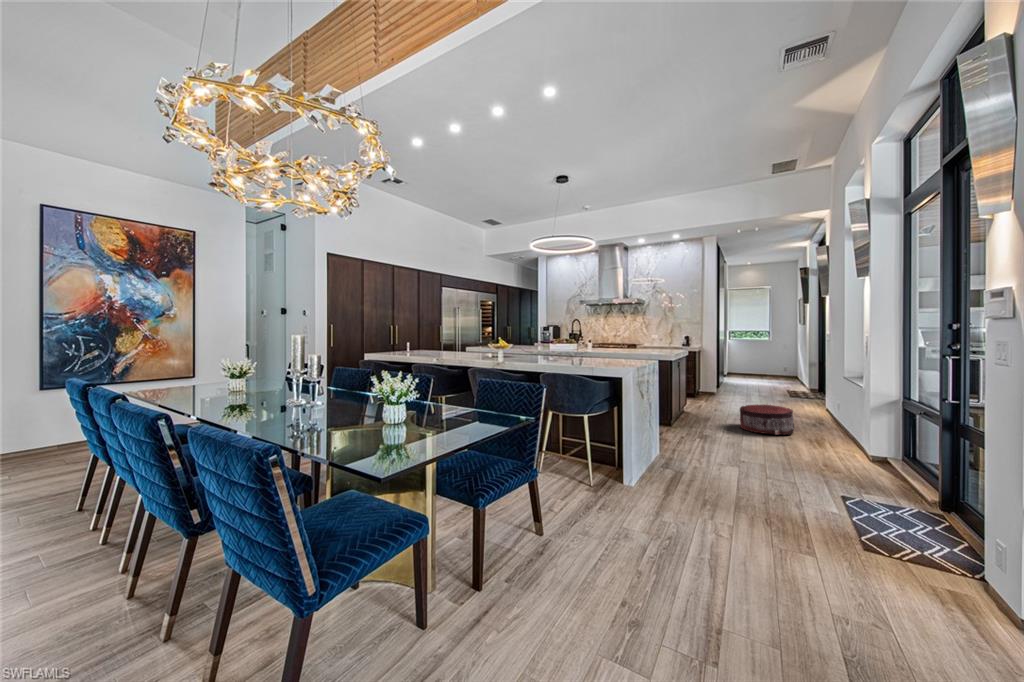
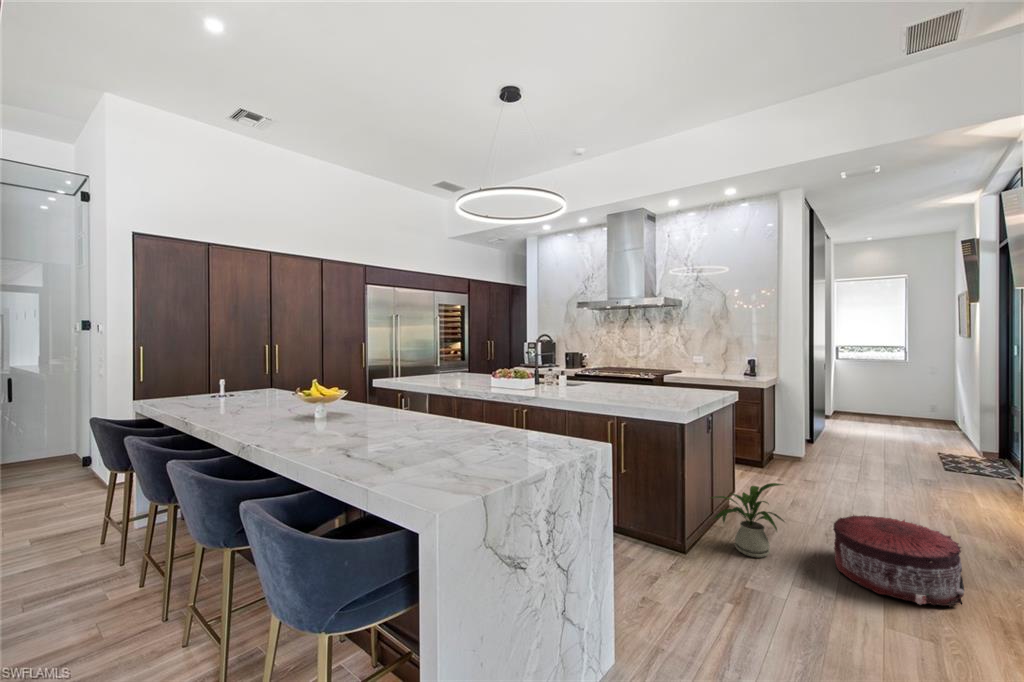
house plant: none [678,391,718,427] -> present [712,483,784,557]

